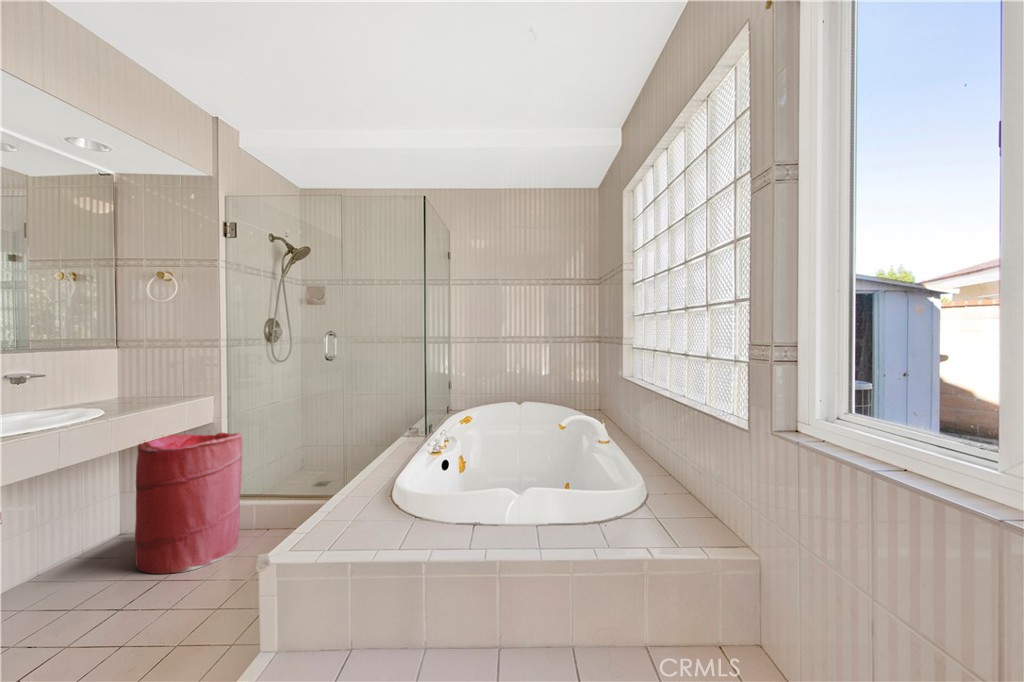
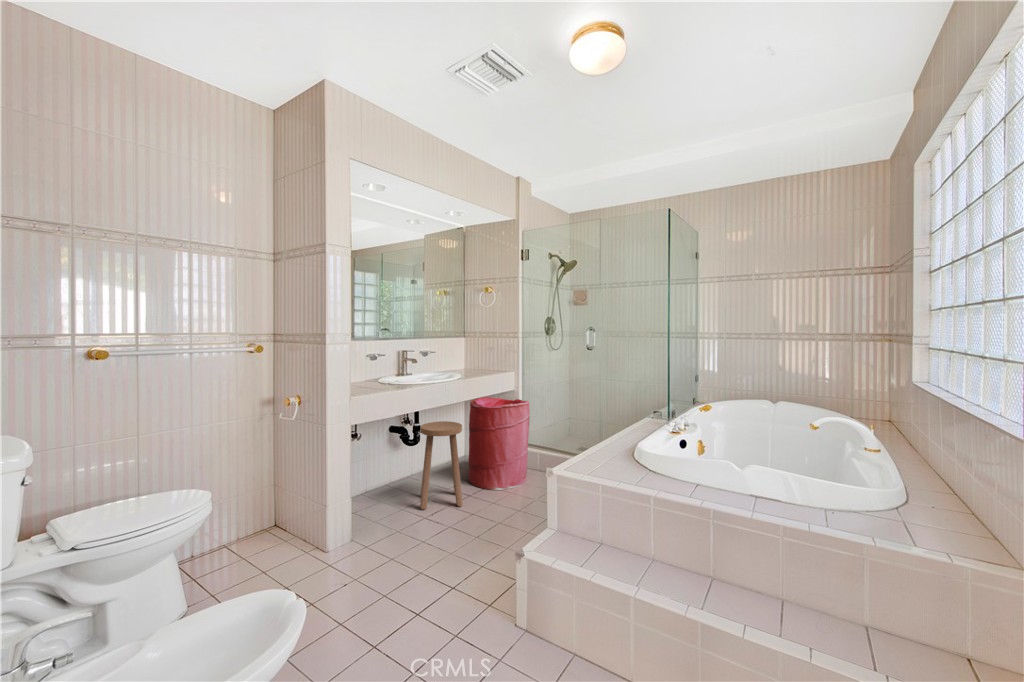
stool: none [35,480,129,640] -> present [420,421,463,509]

